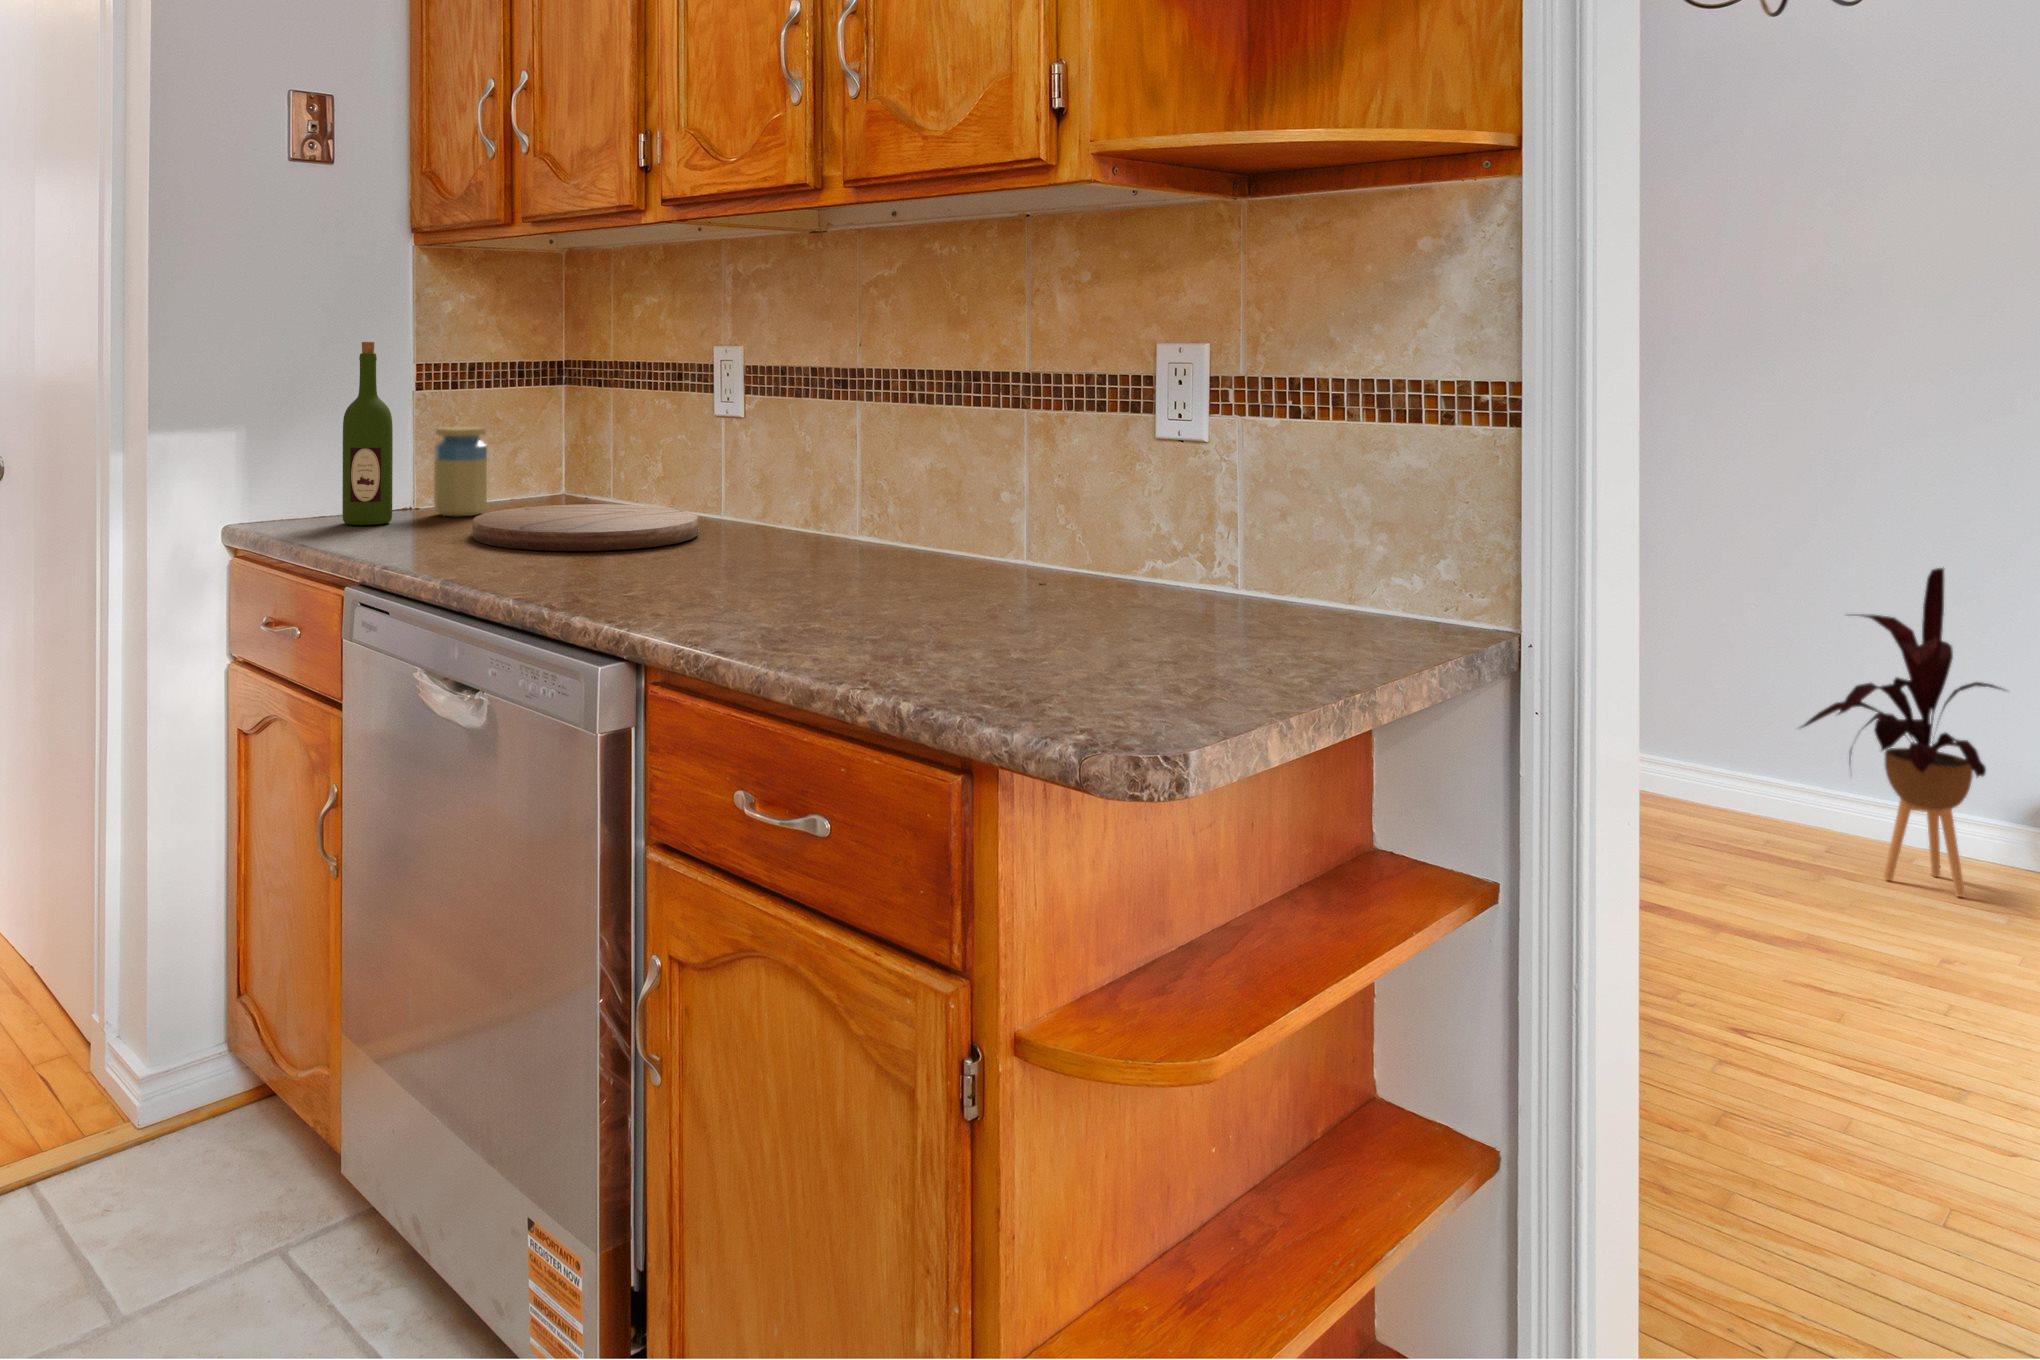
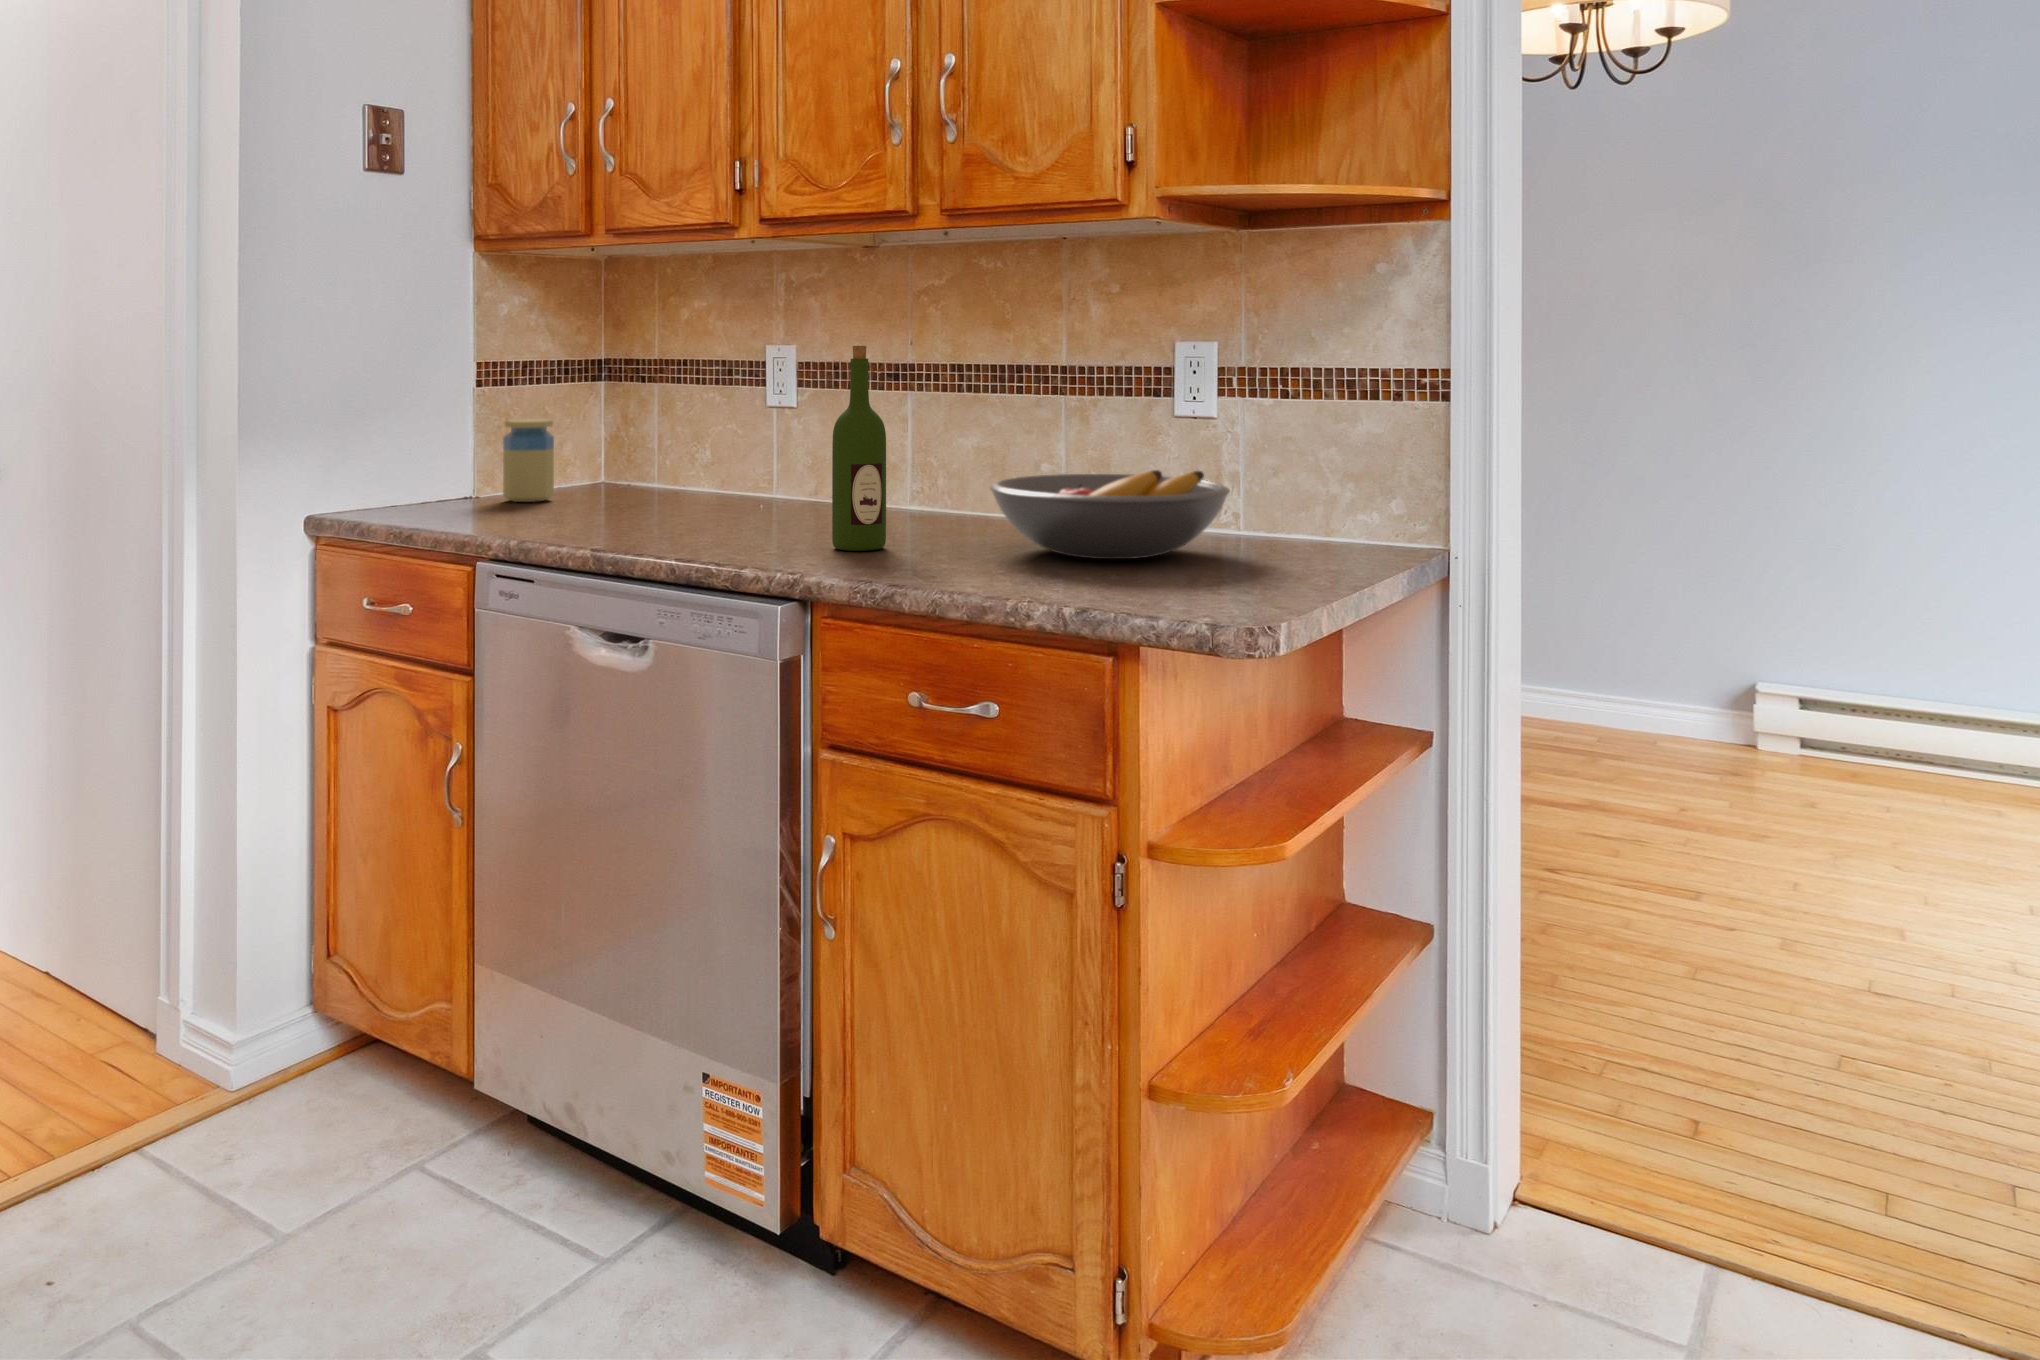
wine bottle: present [342,342,393,525] -> present [832,346,886,551]
cutting board: present [473,504,698,551] -> none [566,487,769,525]
fruit bowl: none [891,510,1202,625] -> present [990,470,1230,559]
house plant: present [1802,568,2002,897] -> none [1576,512,1719,762]

